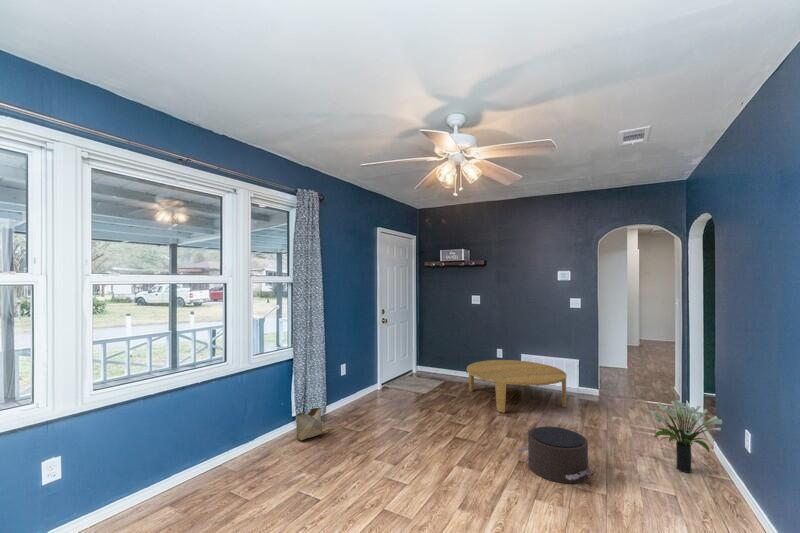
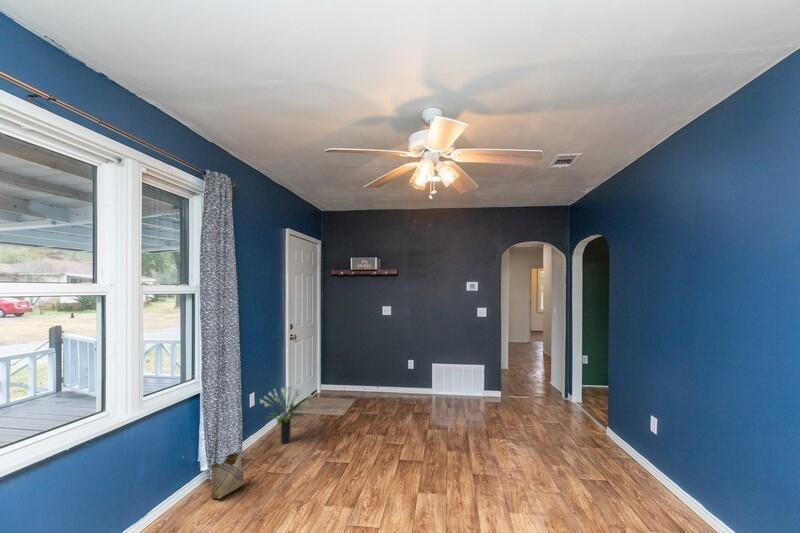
coffee table: present [467,360,567,413] -> none [386,370,481,425]
potted plant: present [646,400,722,473] -> present [260,387,312,443]
pouf: present [517,426,592,483] -> none [470,434,546,490]

